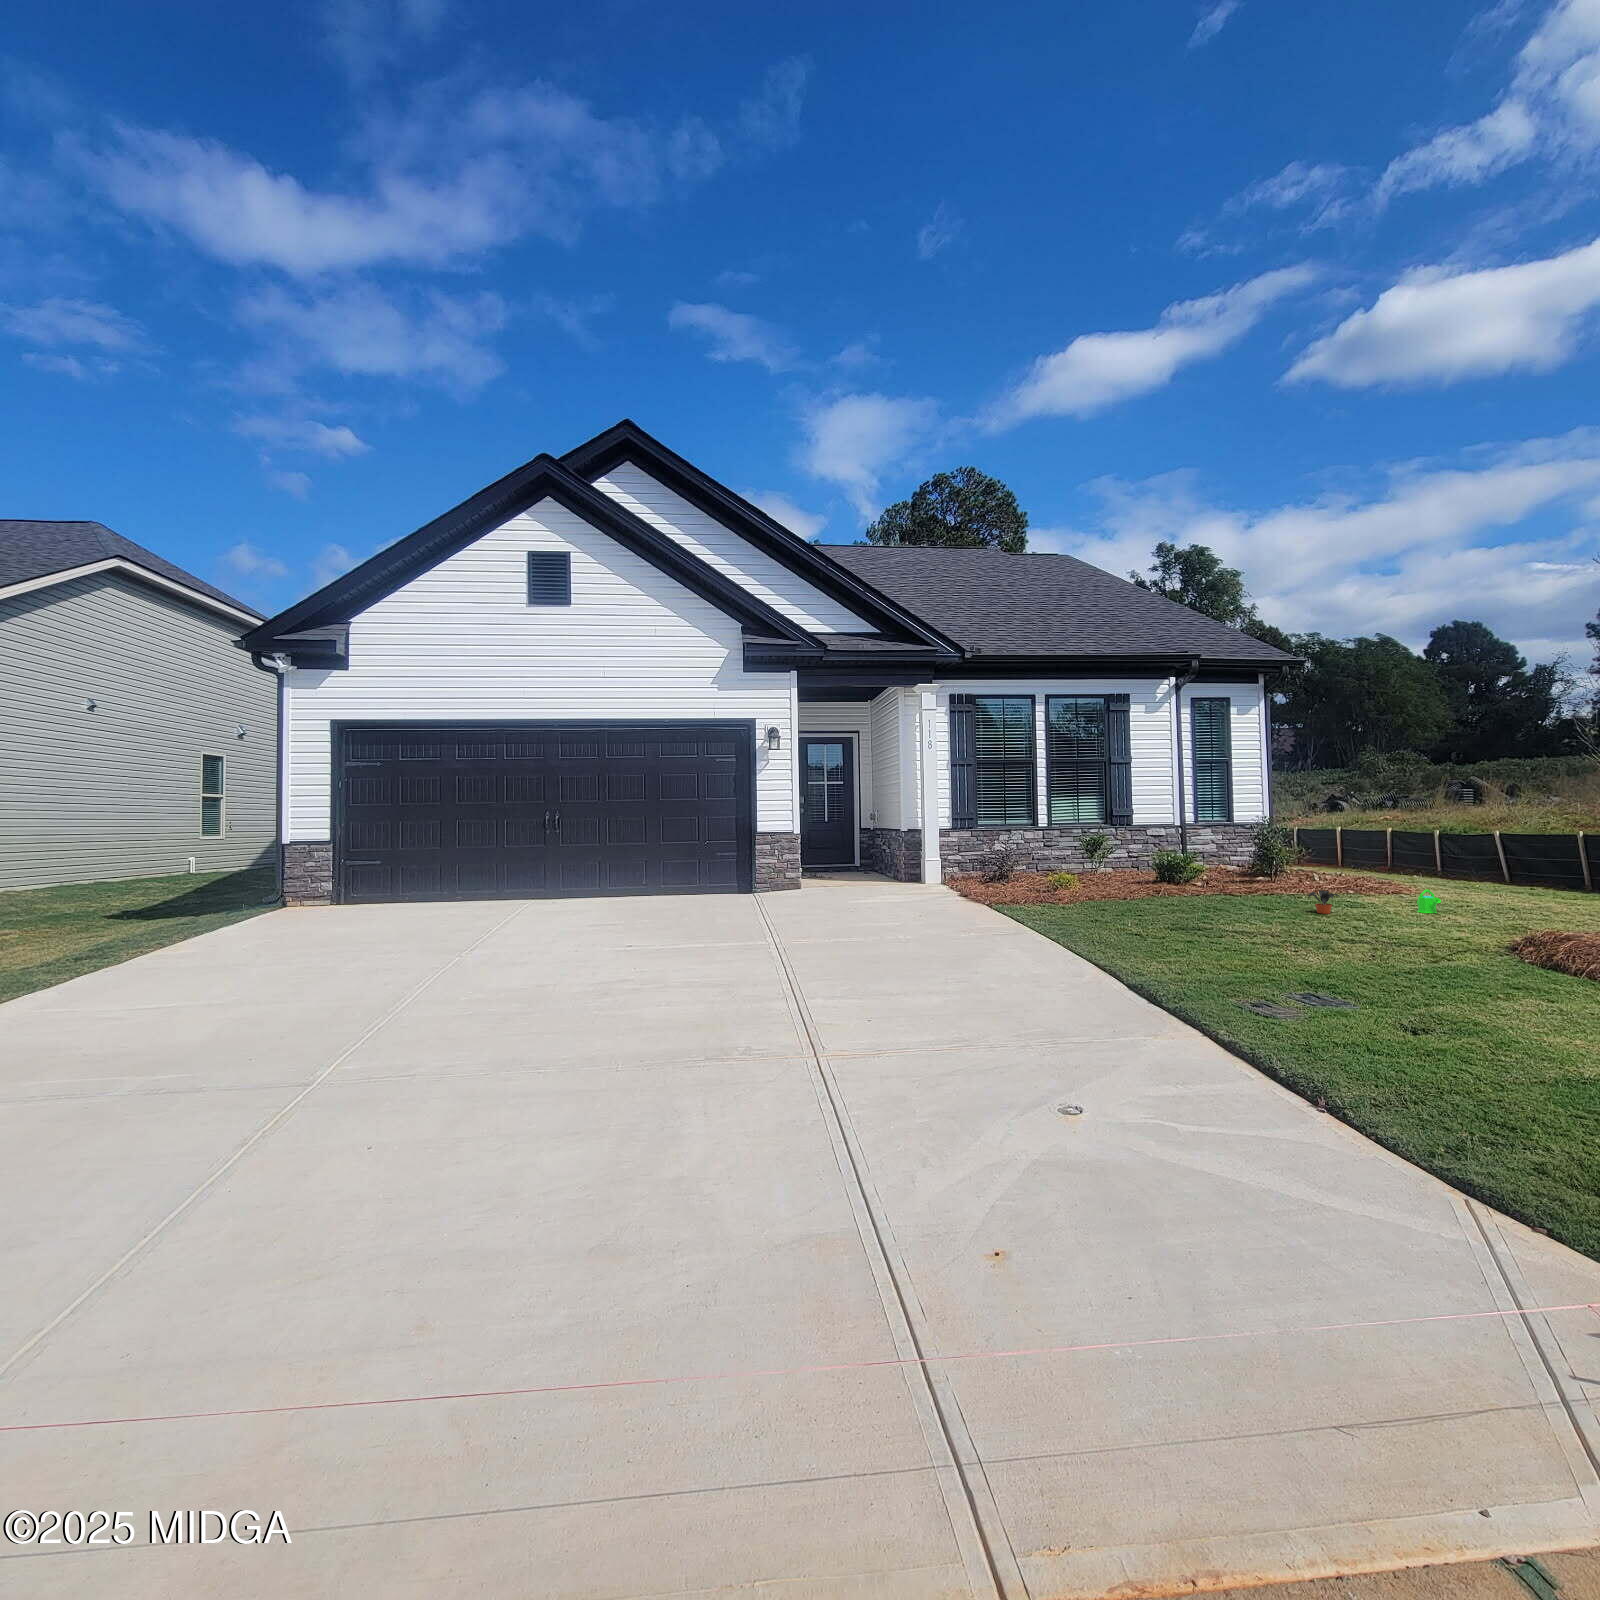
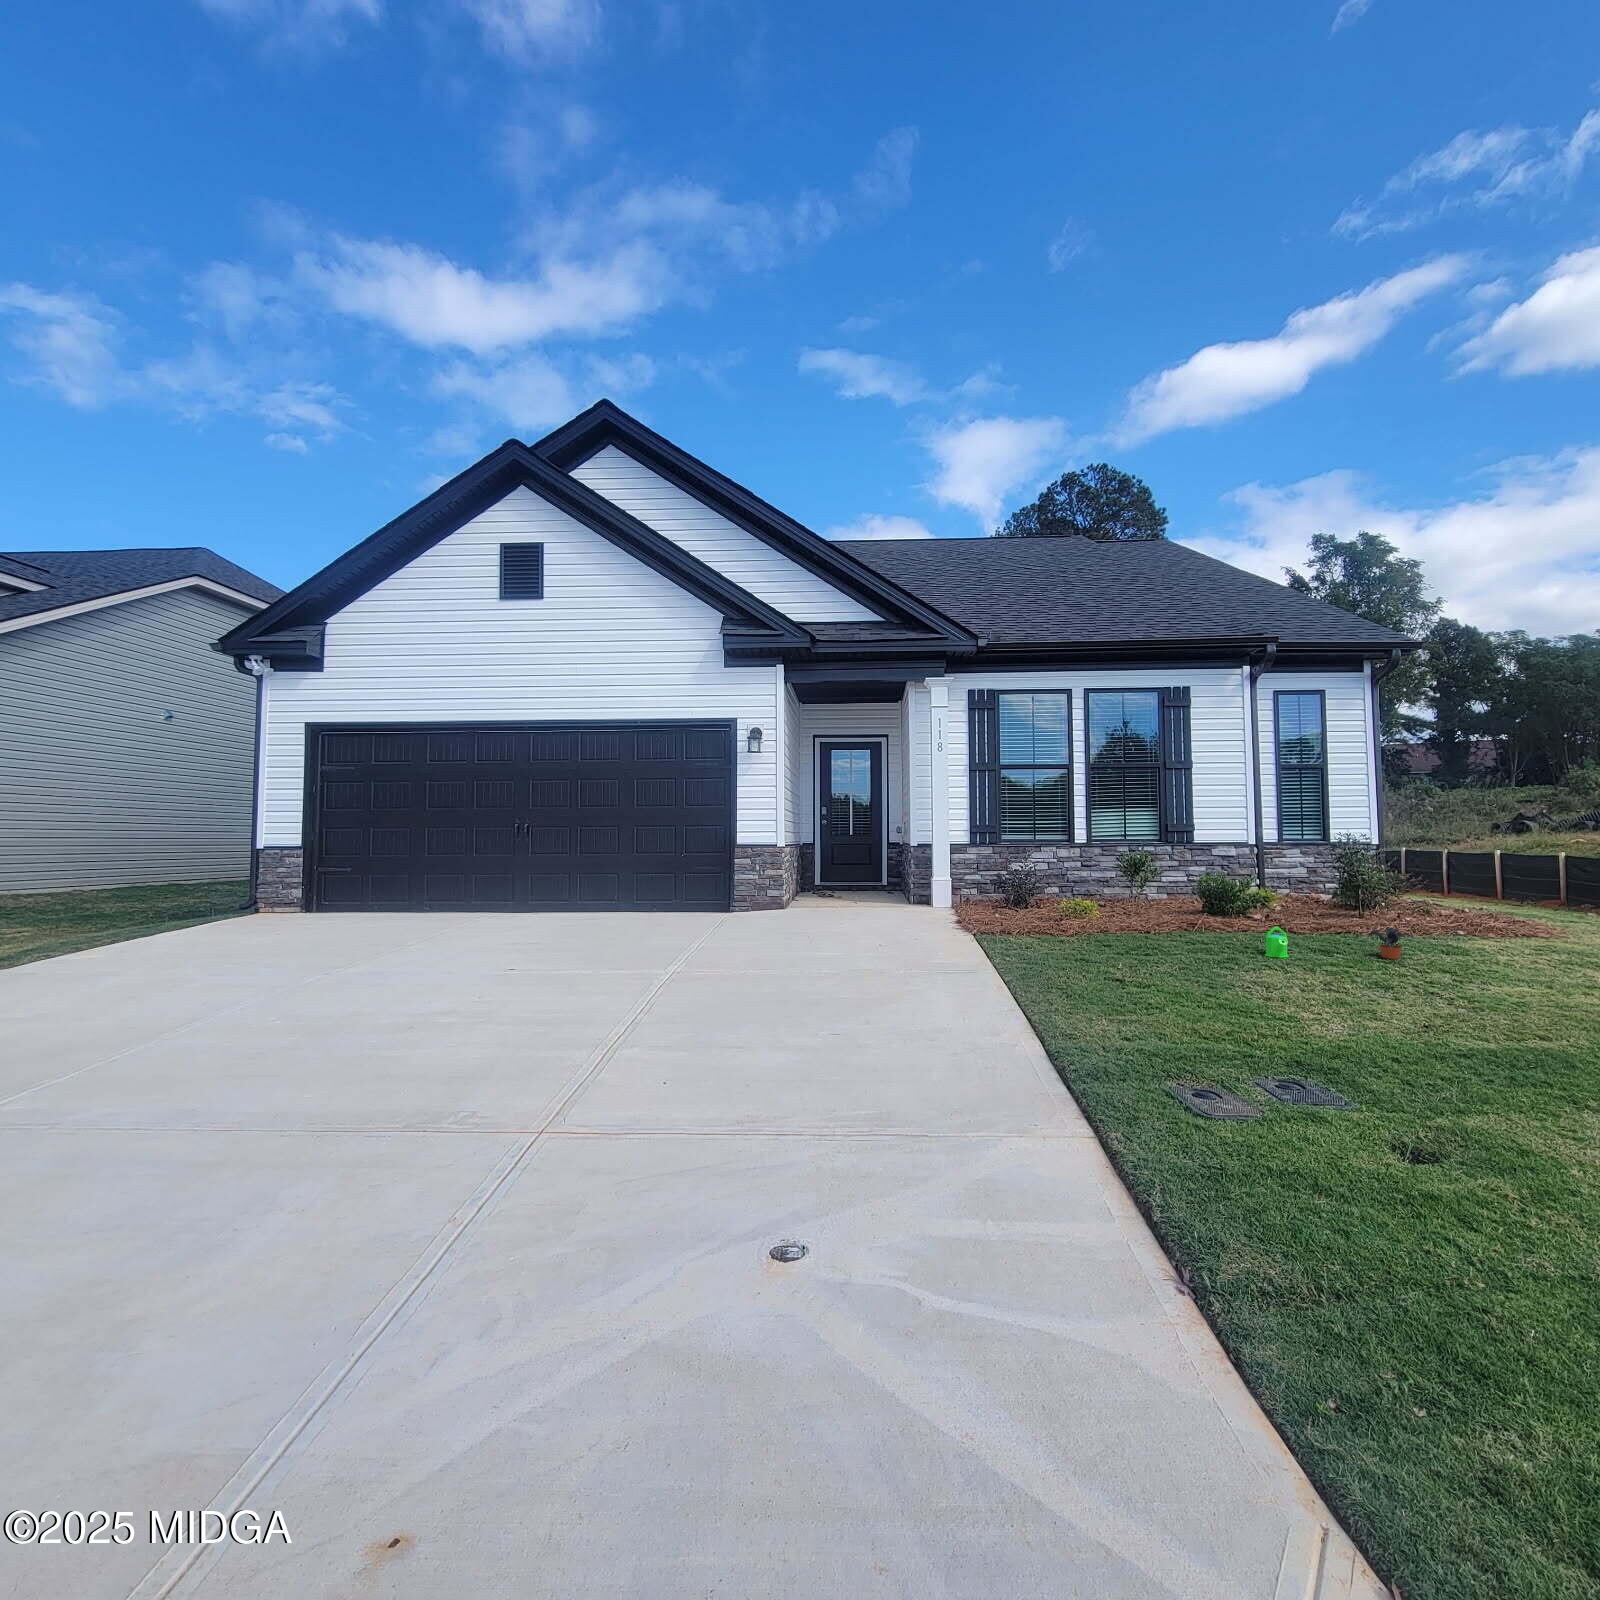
watering can: present [1417,889,1441,913] -> present [1265,927,1289,958]

